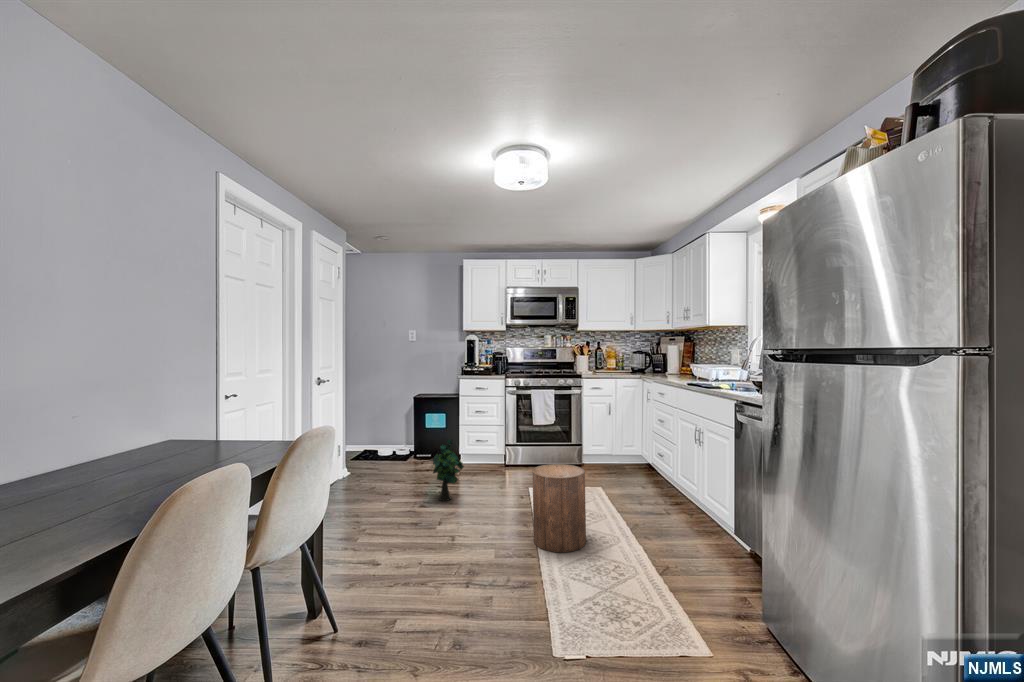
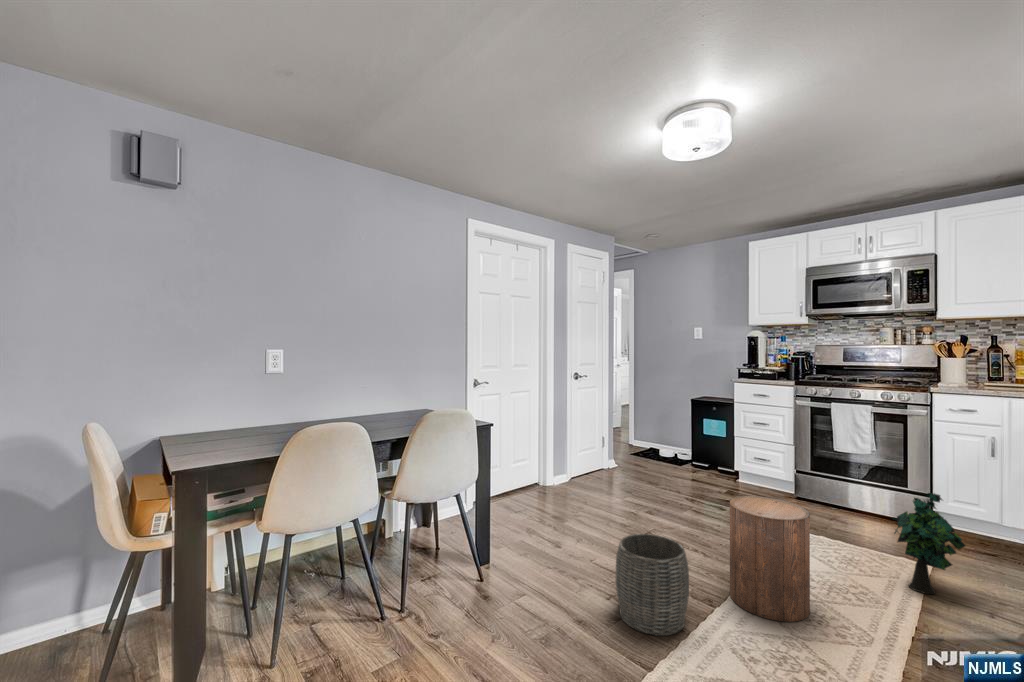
decorative plant: present [430,439,464,501] -> present [890,493,966,594]
woven basket: none [479,515,539,600] -> present [616,534,689,636]

